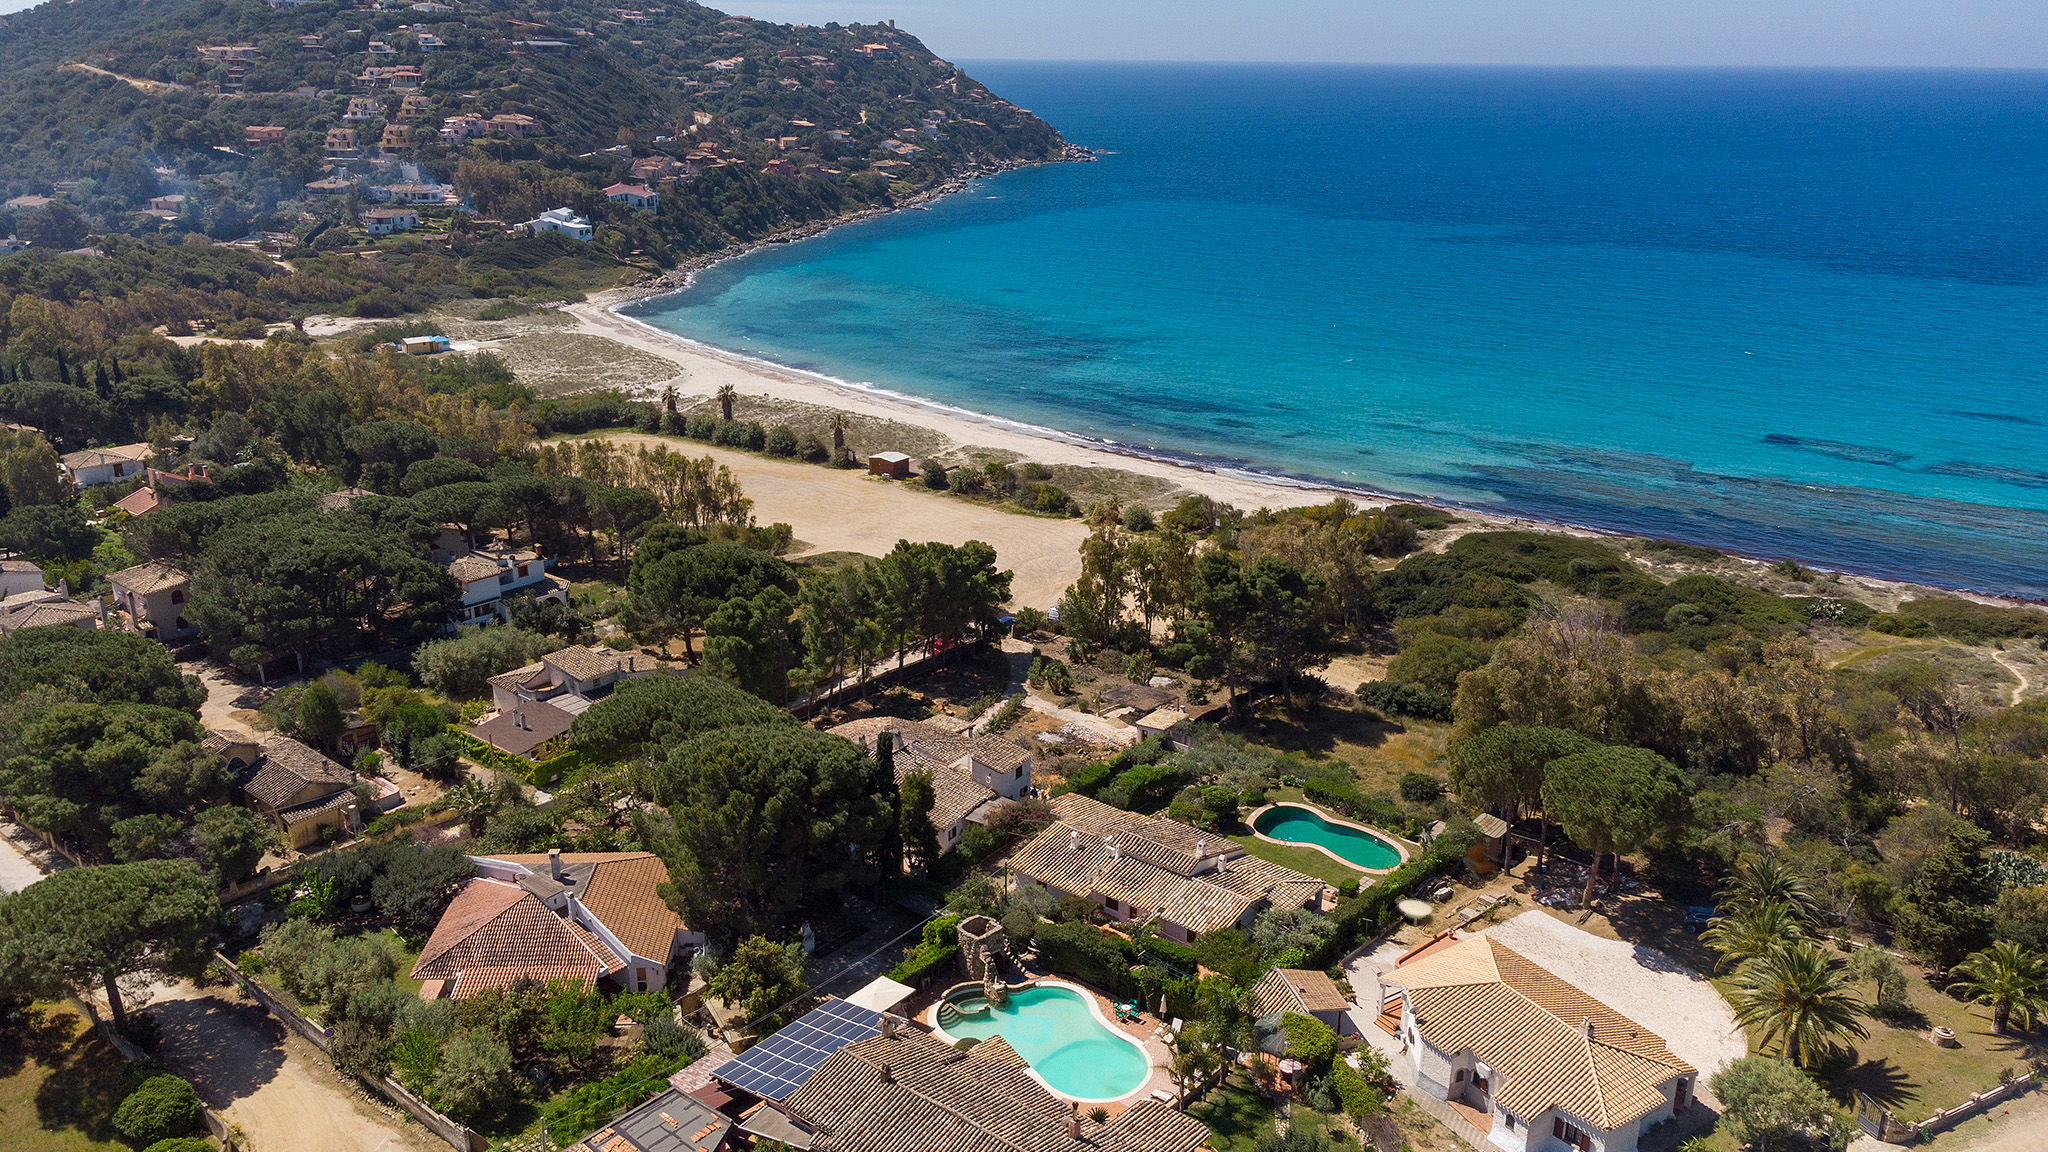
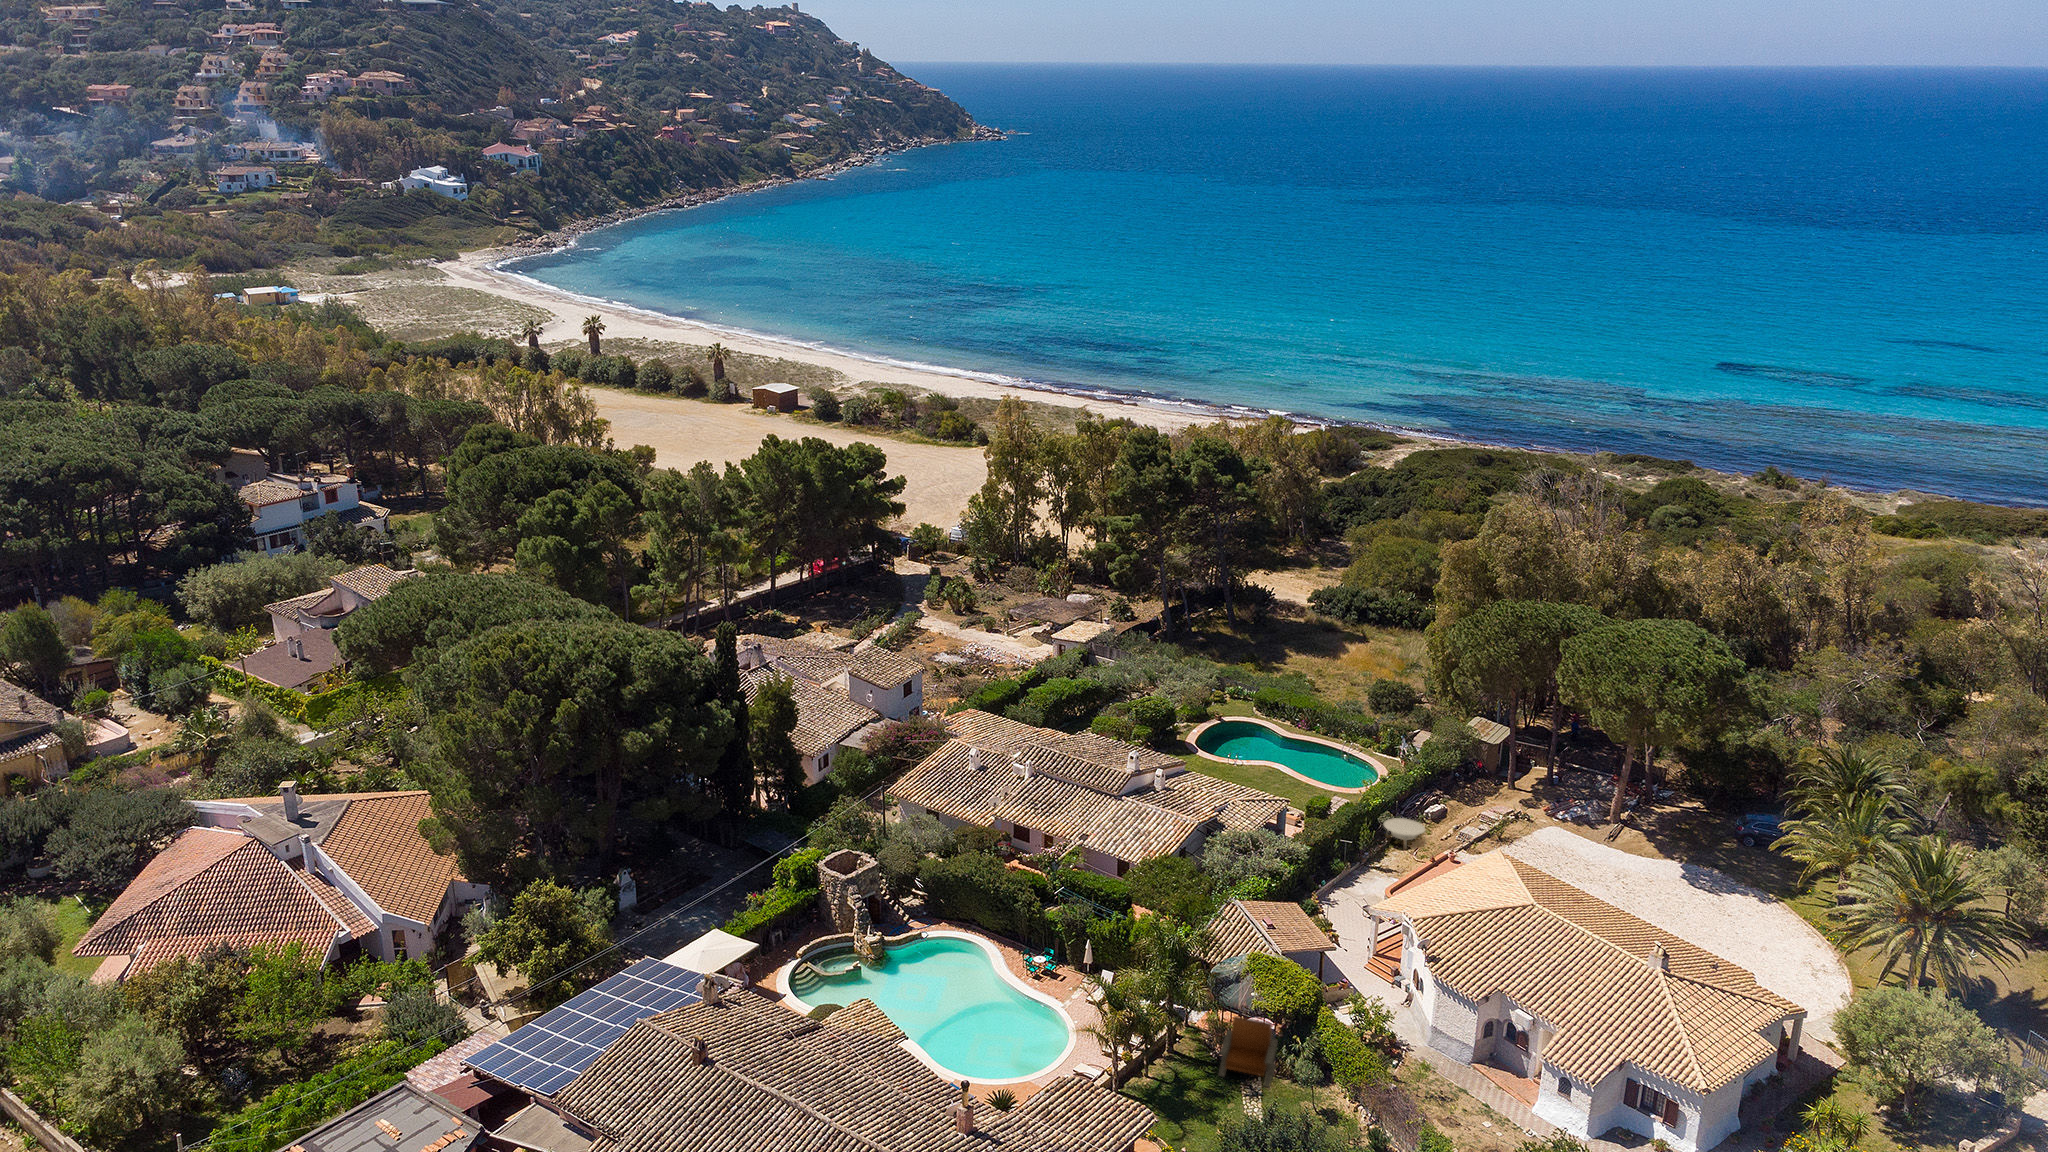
lounge chair: present [1463,843,1497,879] -> present [1219,1016,1278,1087]

